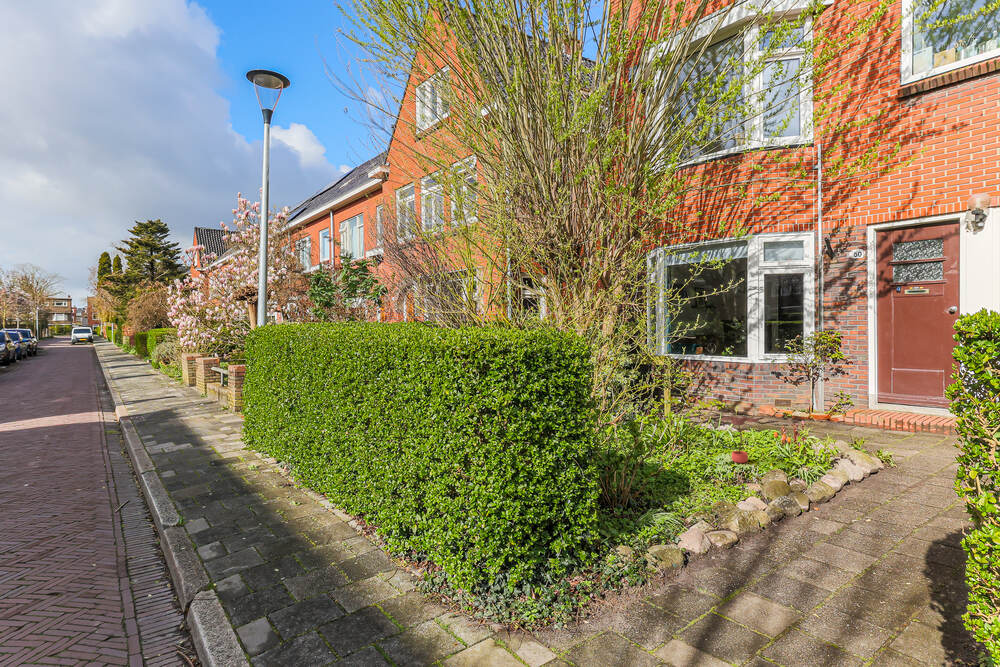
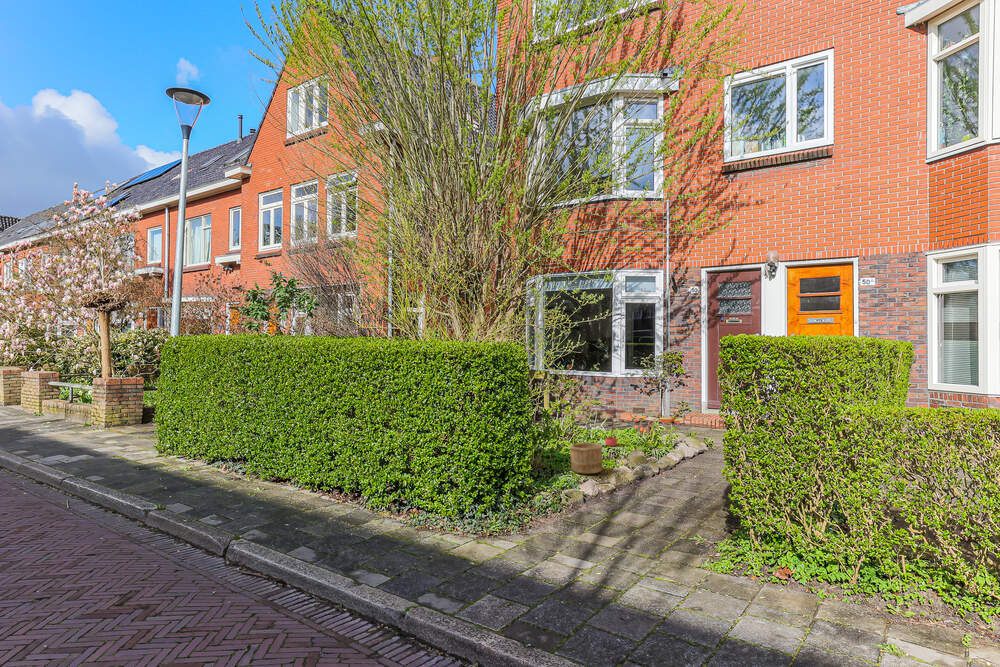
wooden bucket: none [676,468,722,512] -> present [570,443,602,474]

